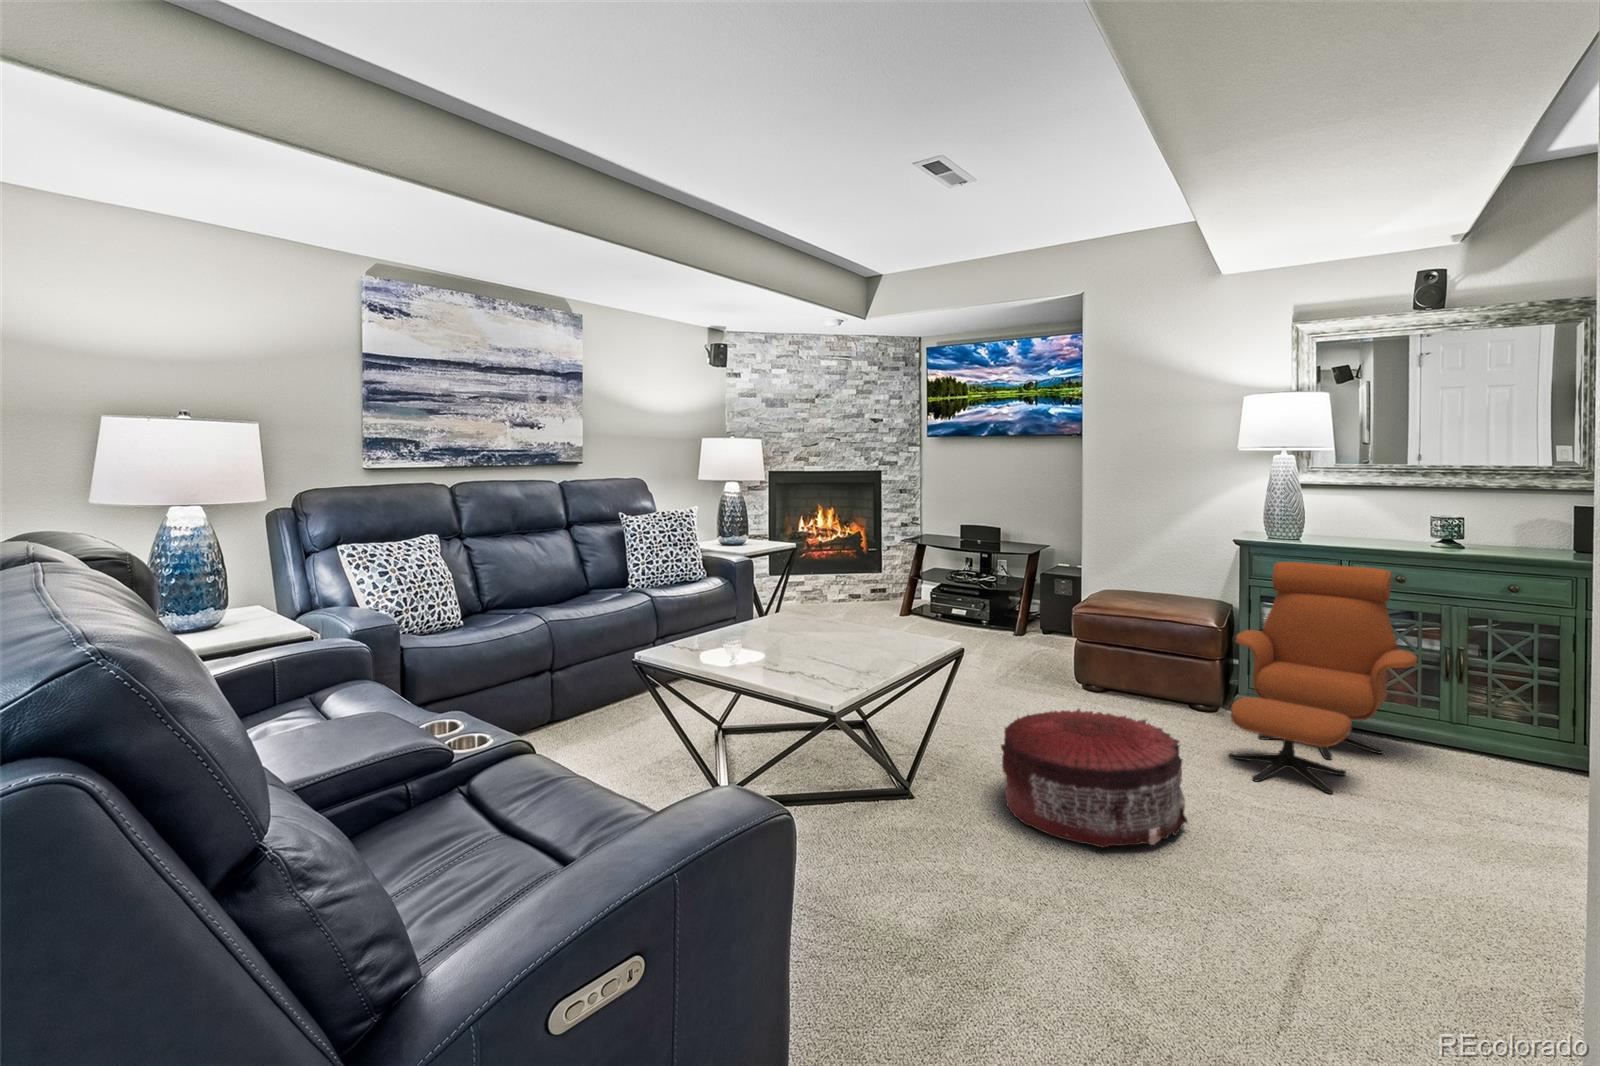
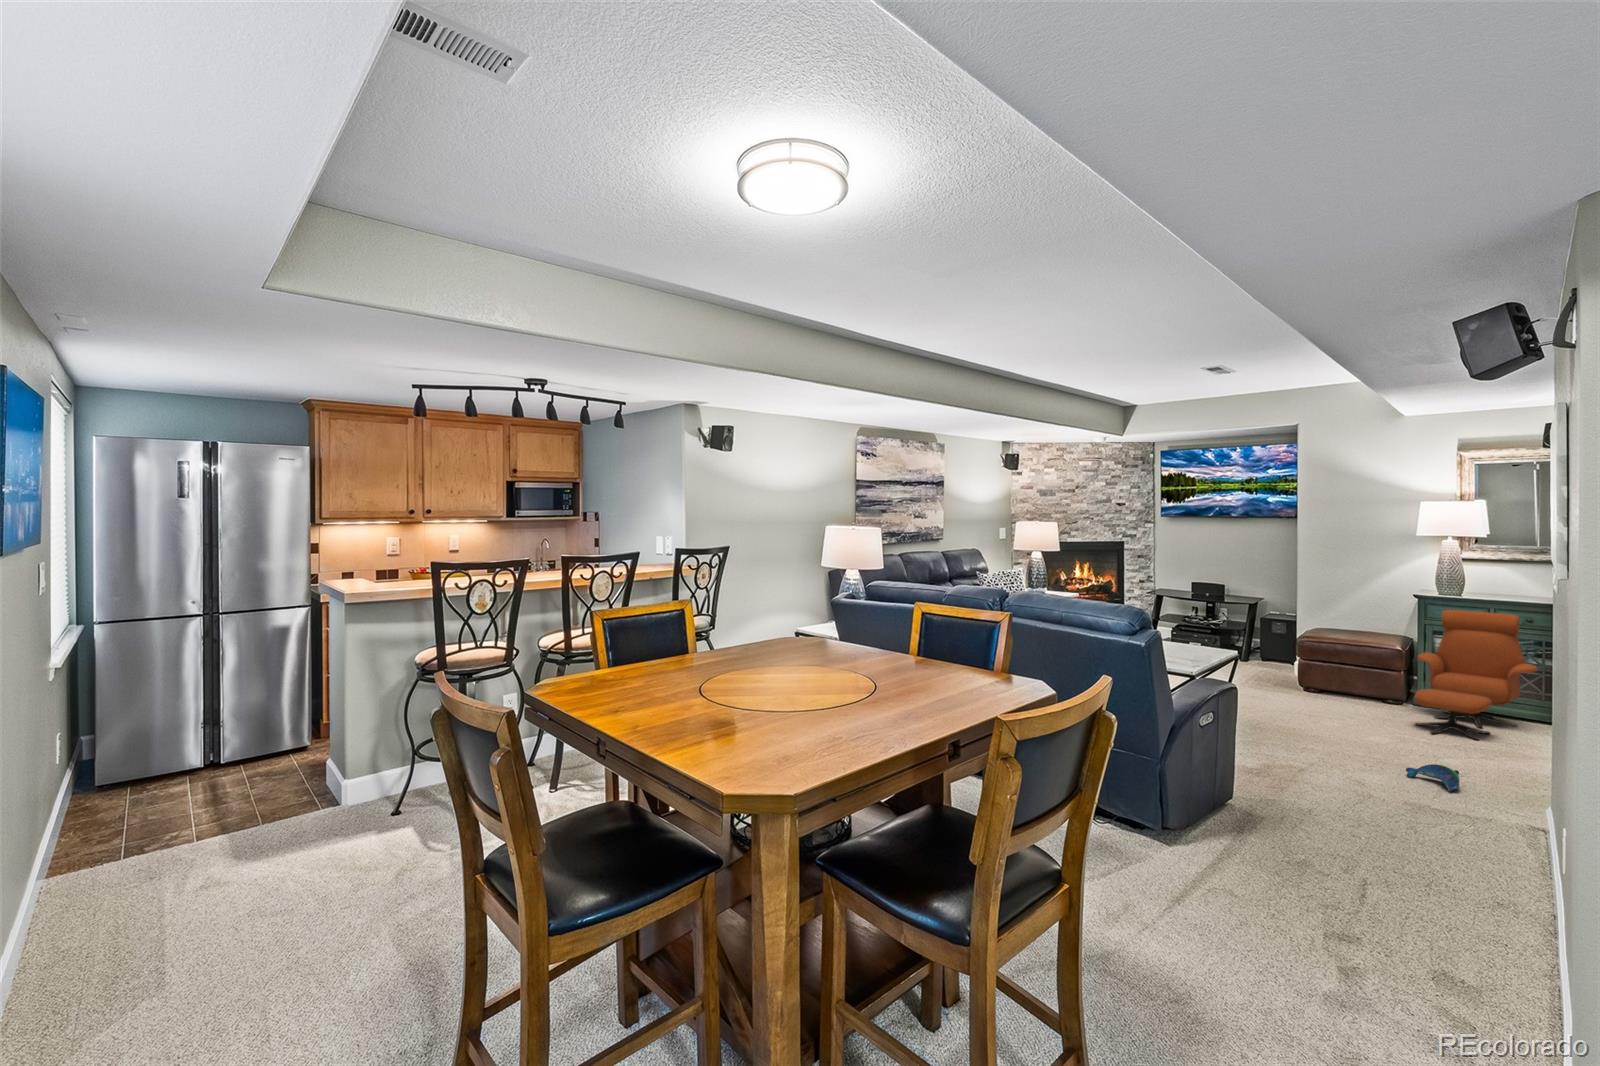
pouf: present [1001,709,1188,848] -> none [1277,688,1391,750]
plush toy: none [1212,914,1324,1005] -> present [1406,764,1460,792]

